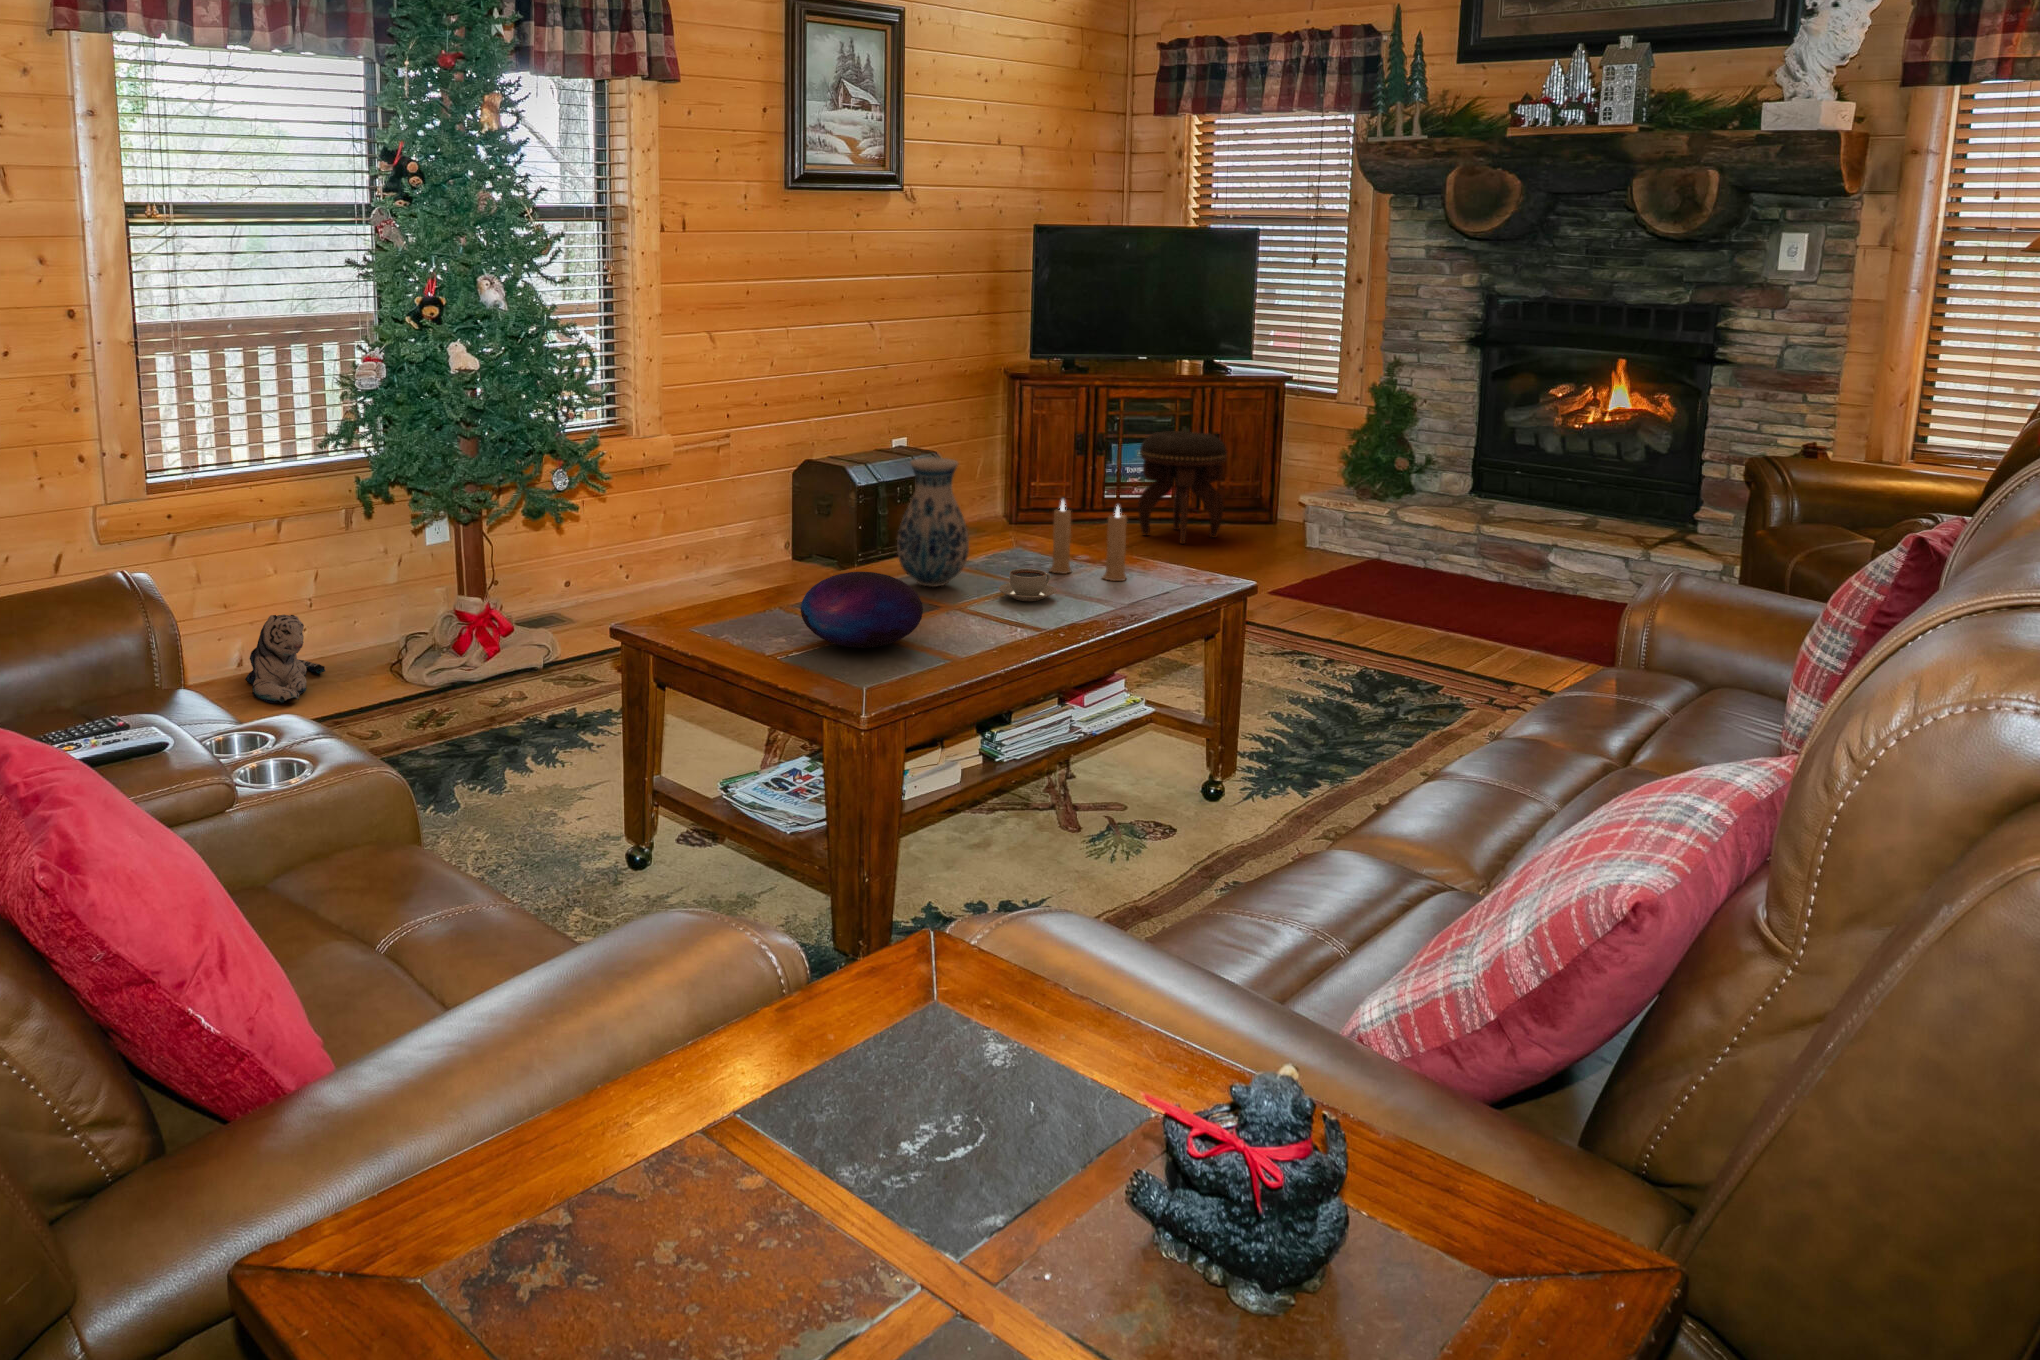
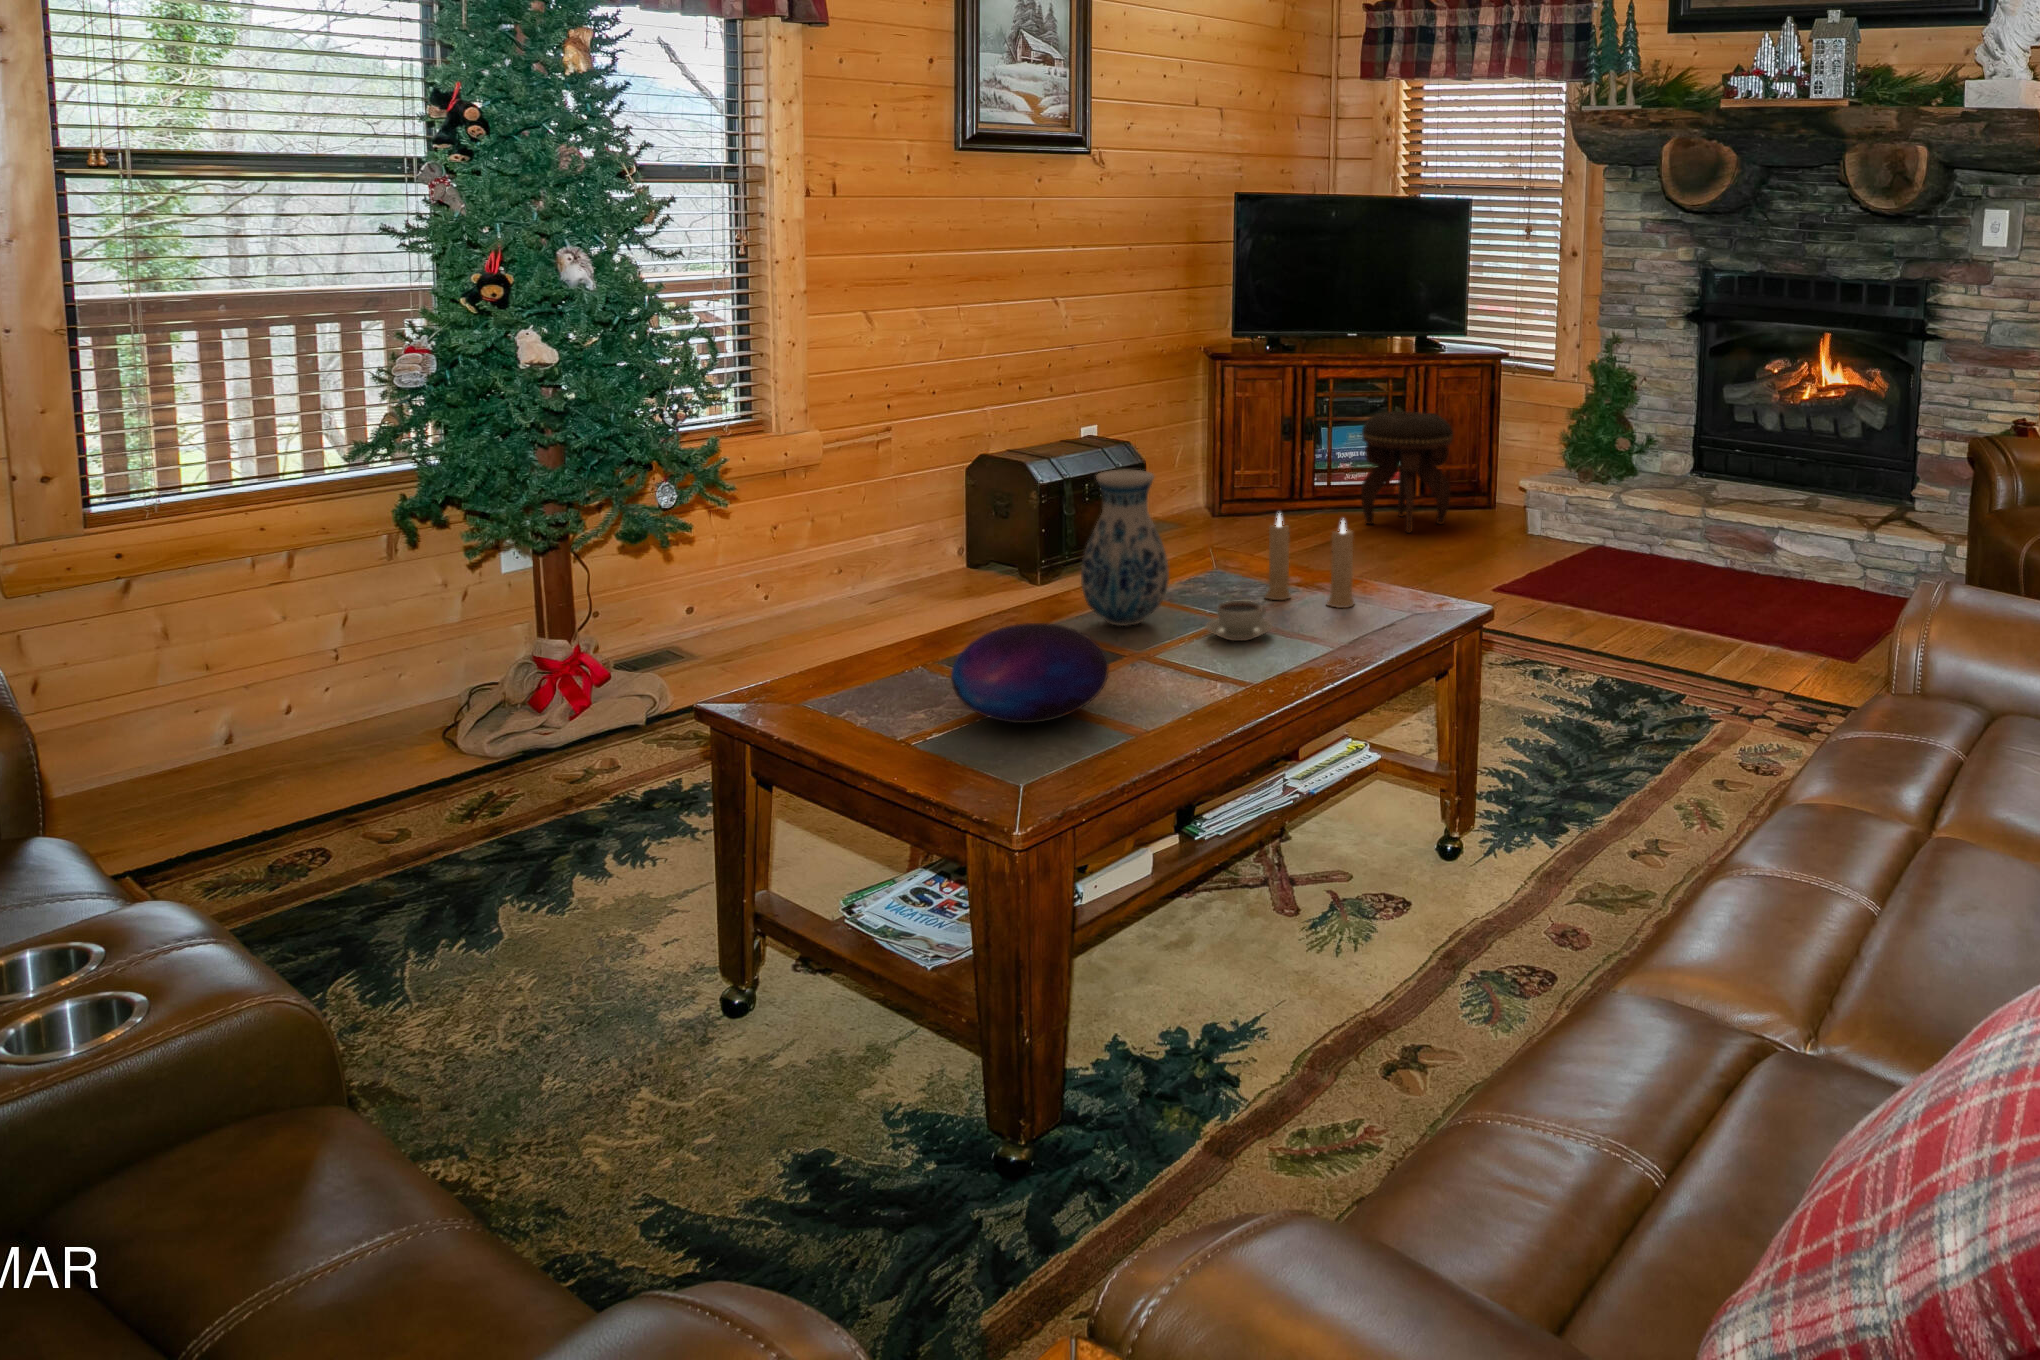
plush toy: present [245,615,325,704] -> none [216,683,338,805]

